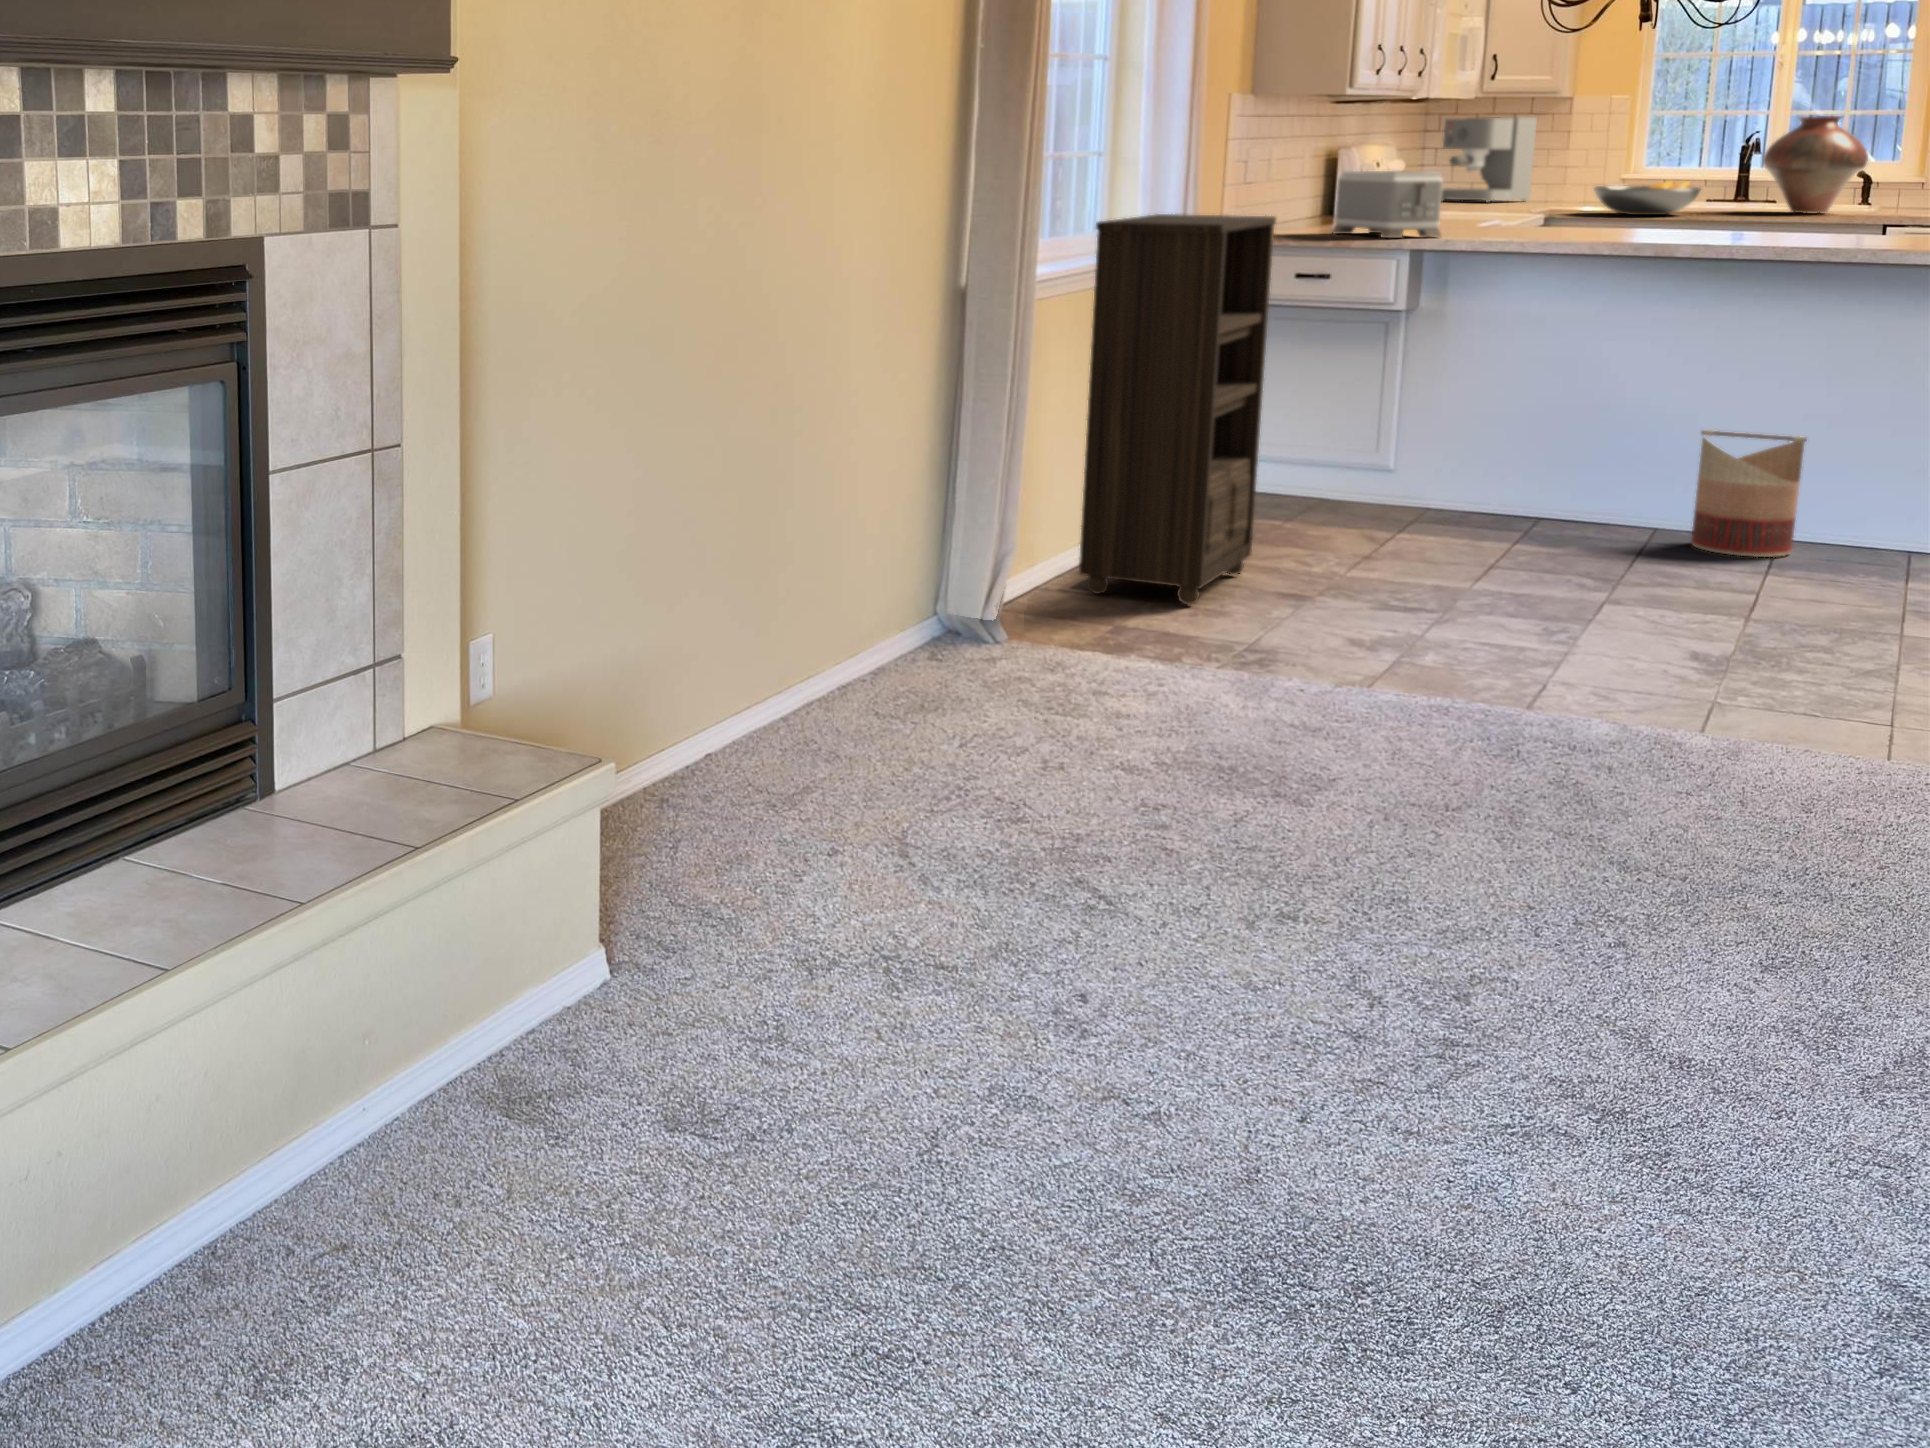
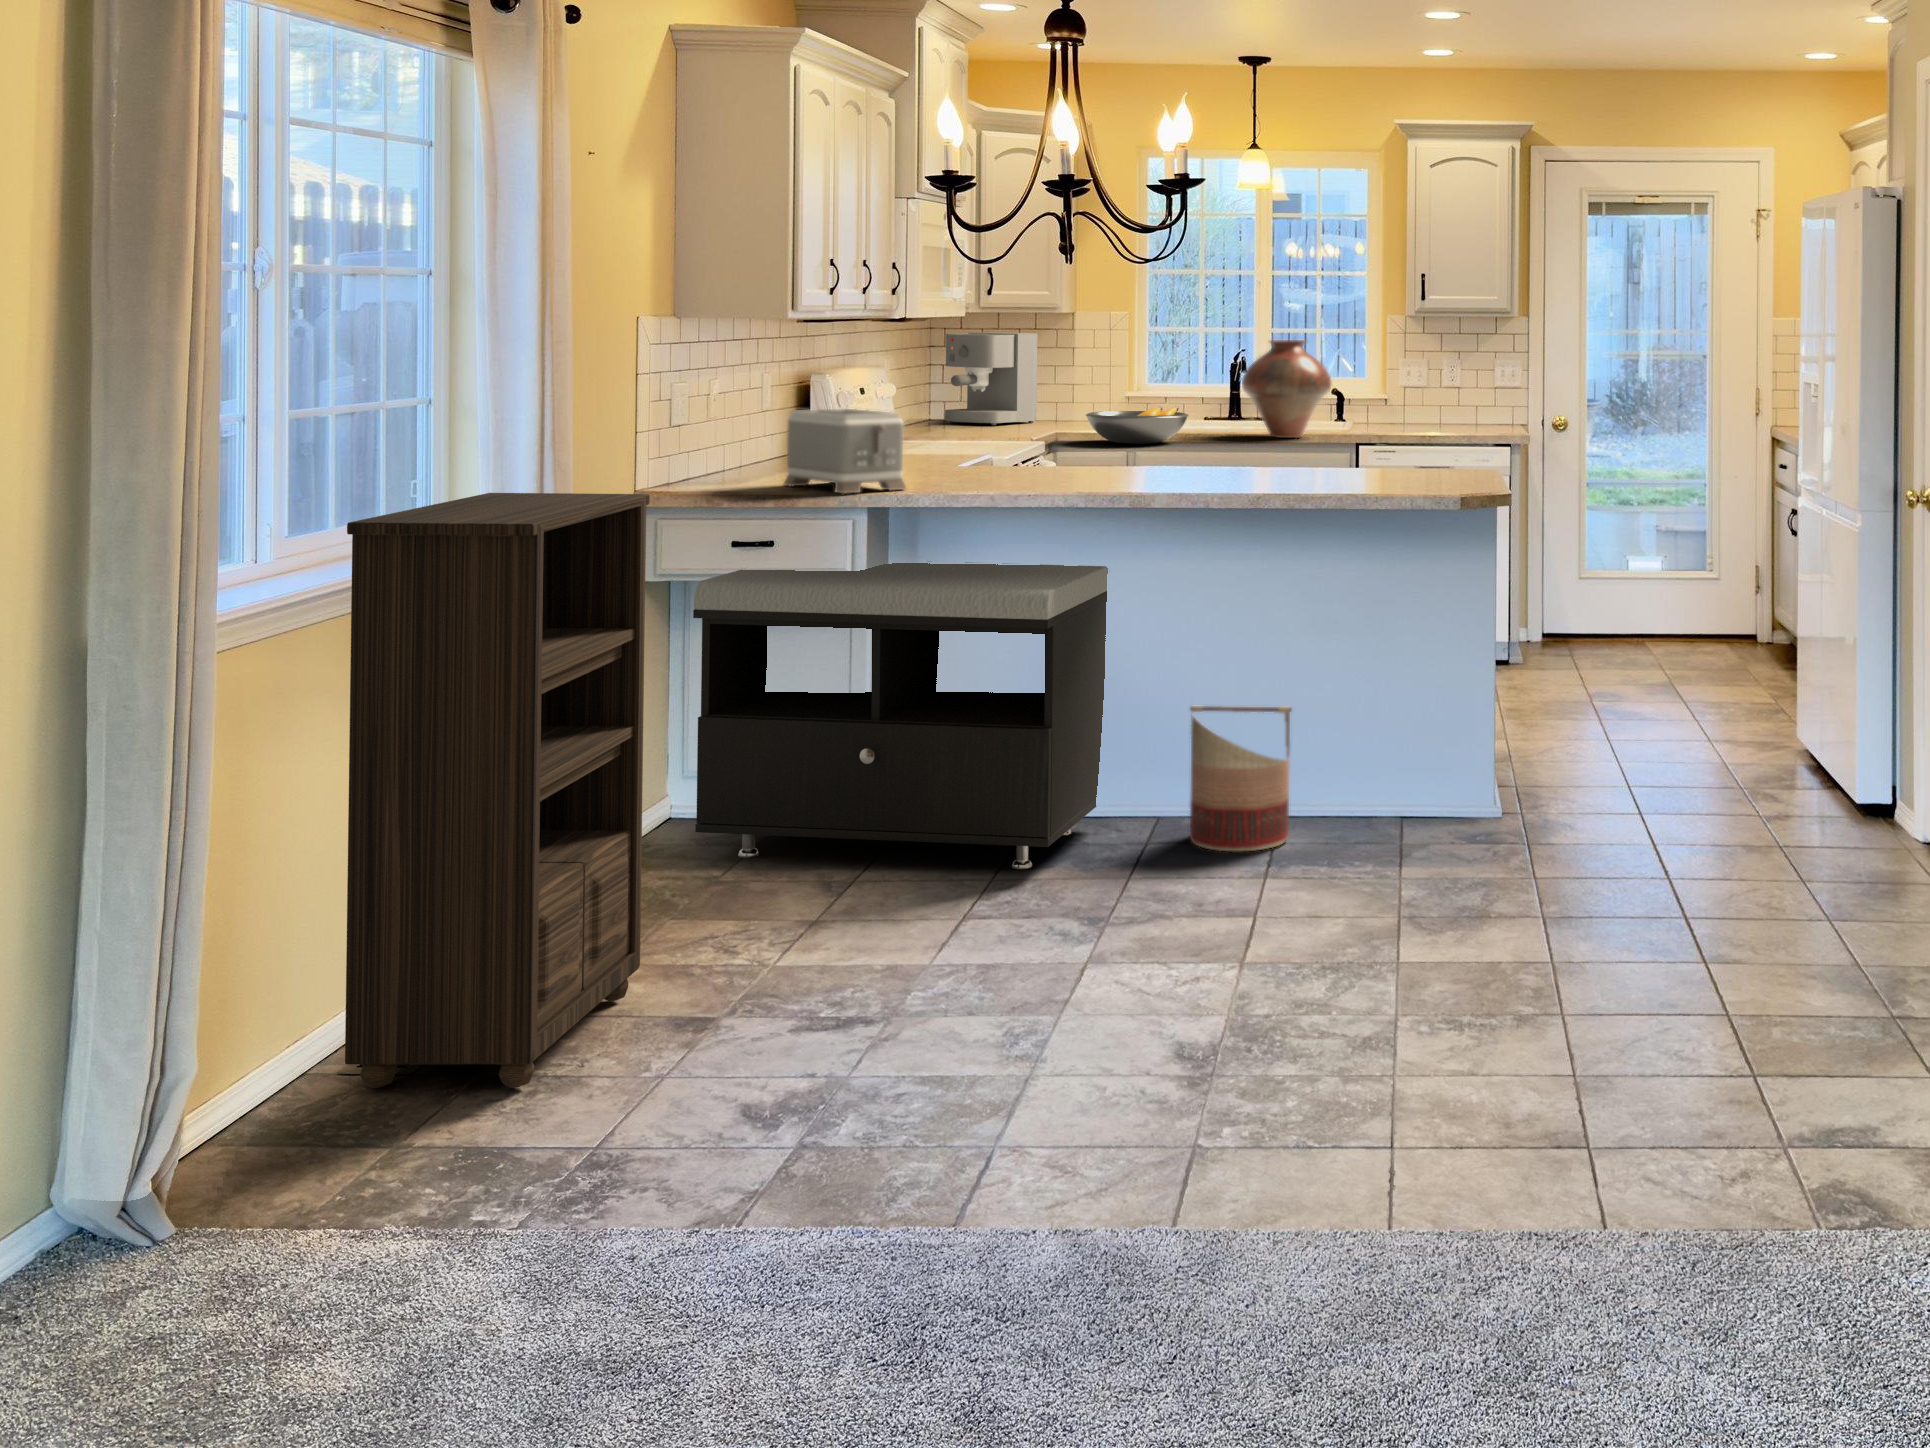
storage bench: none [1258,292,1629,545] -> present [693,562,1108,869]

